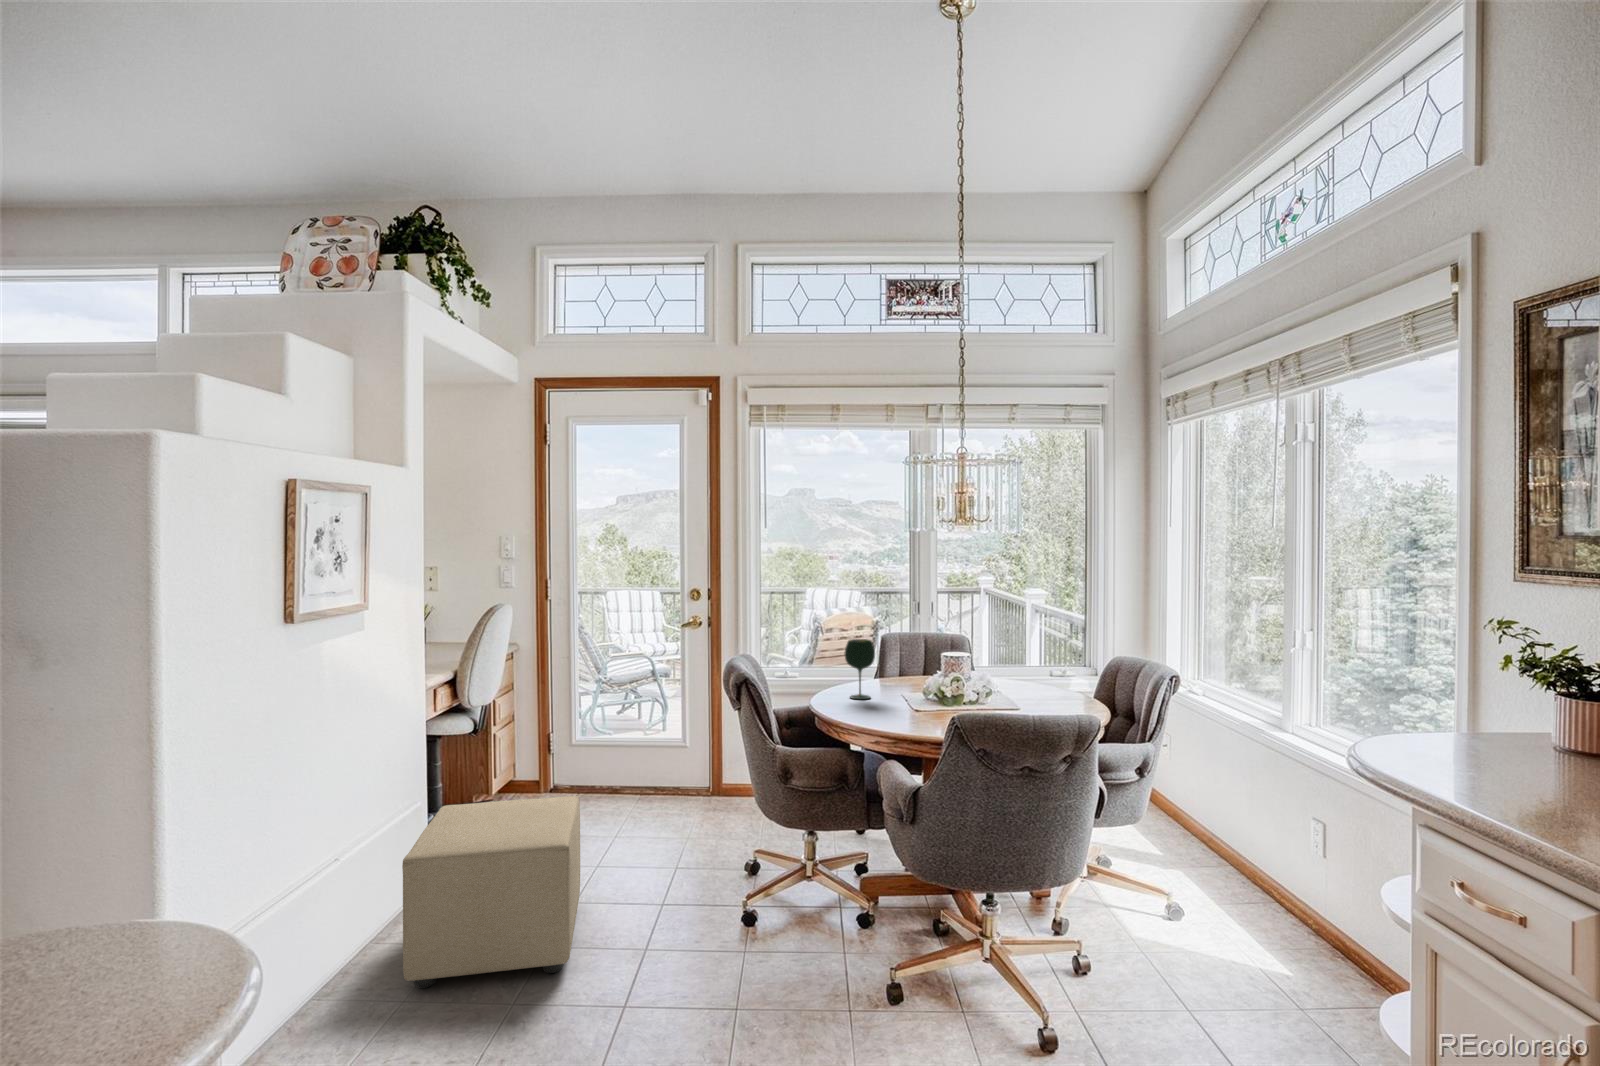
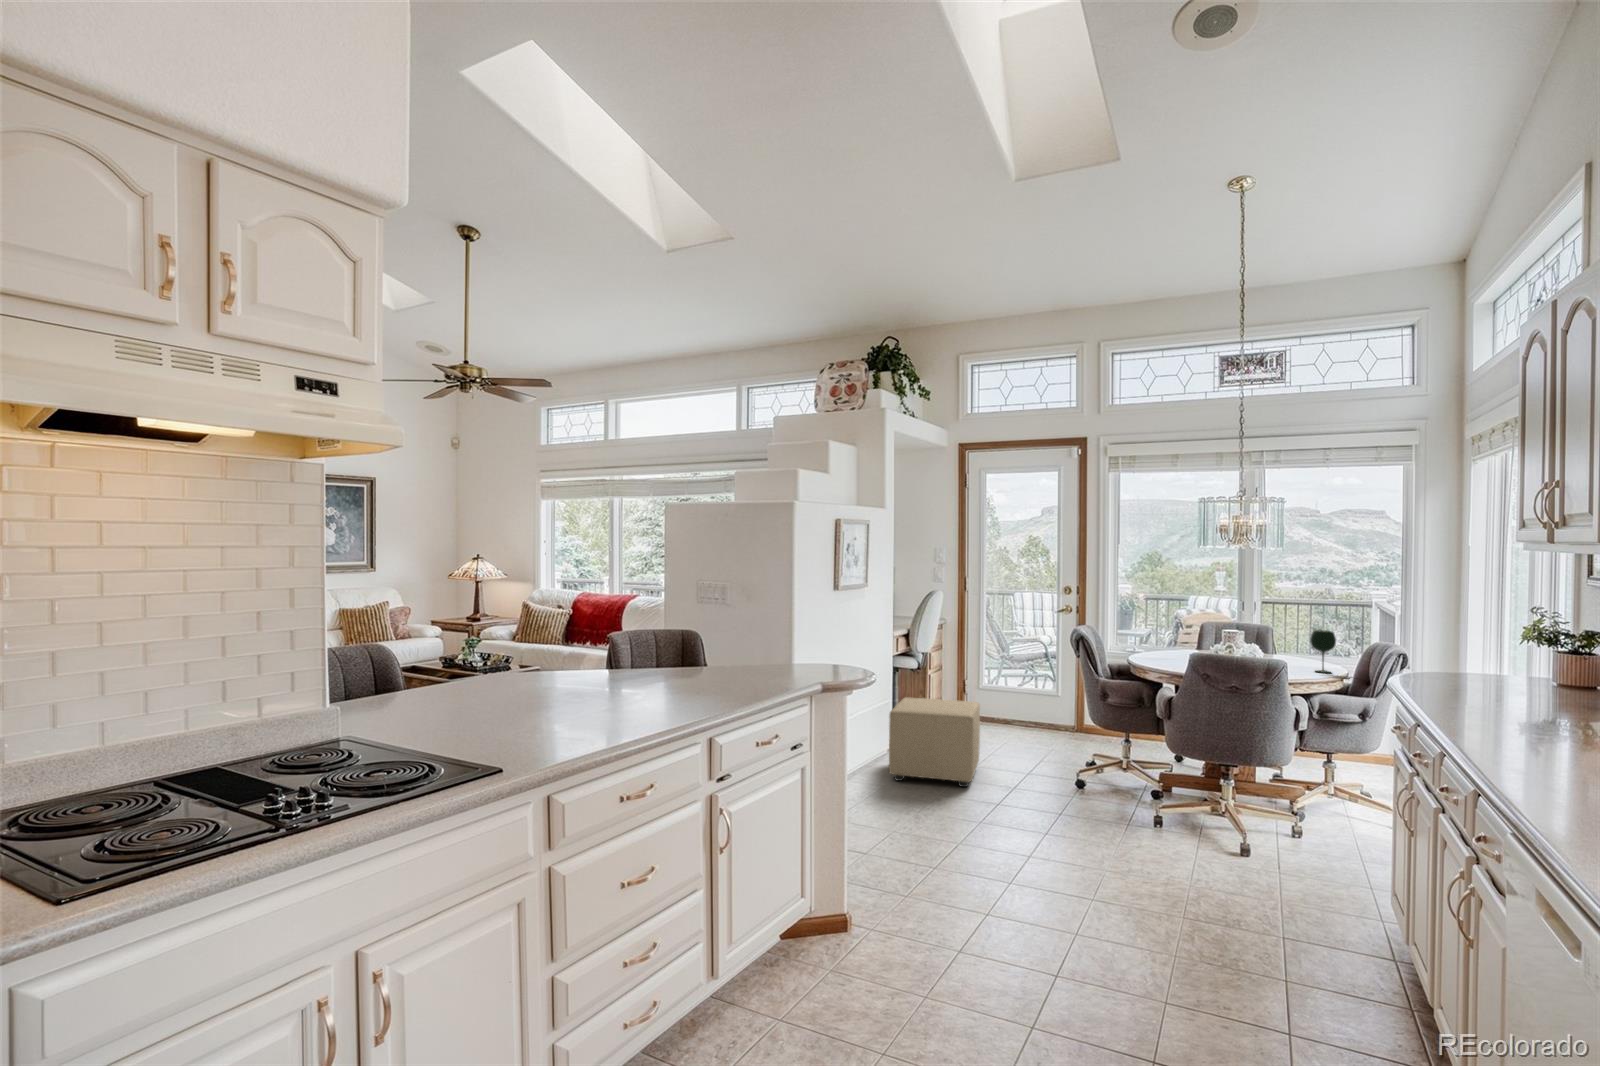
wine glass: present [845,639,875,699] -> present [1310,630,1336,673]

